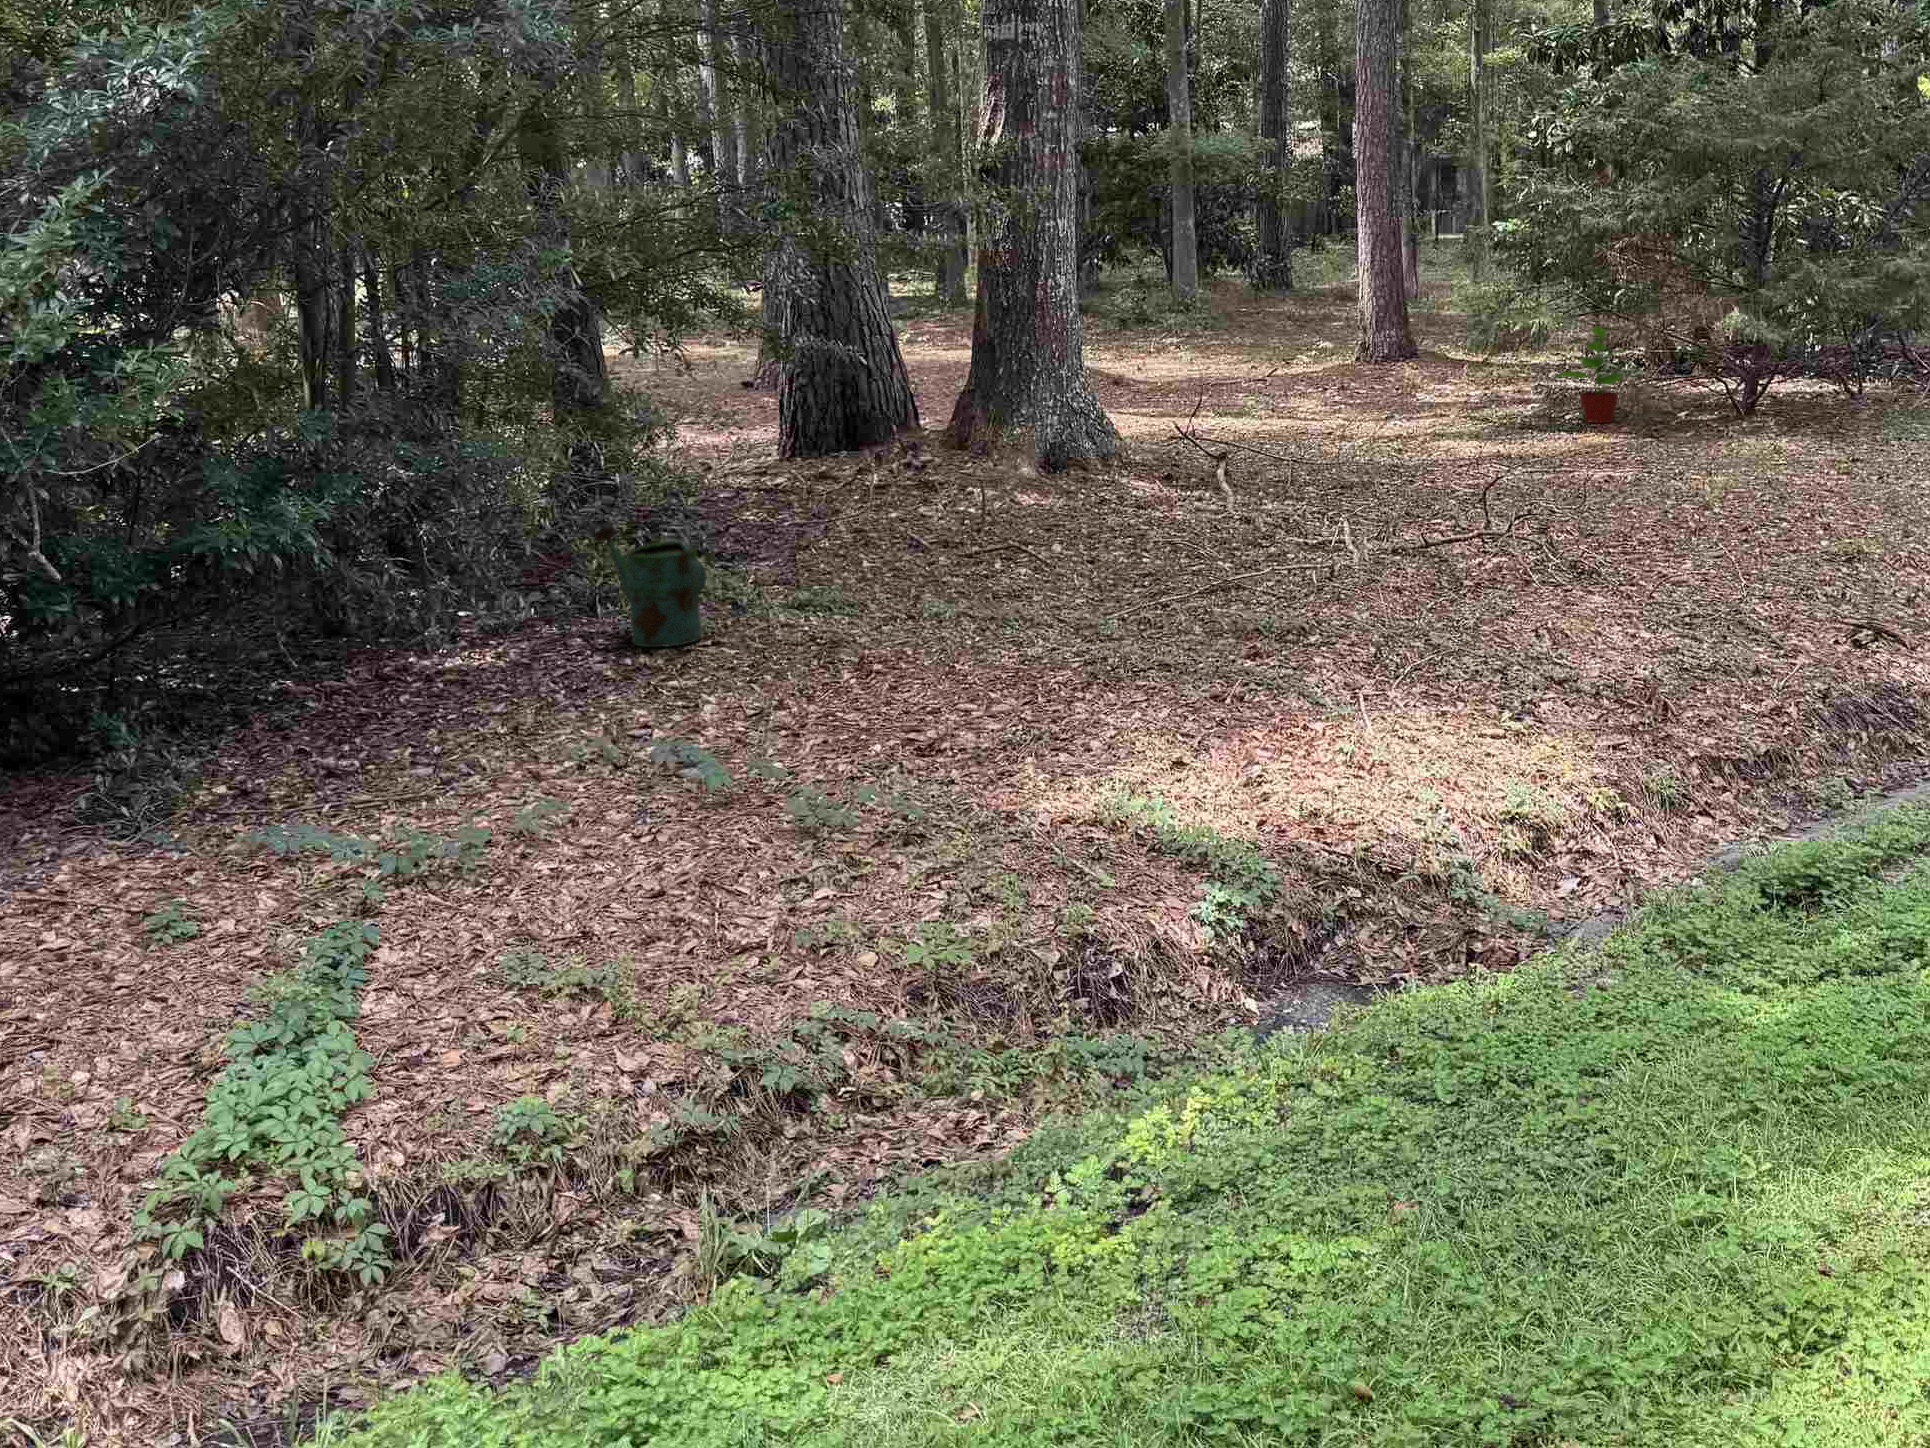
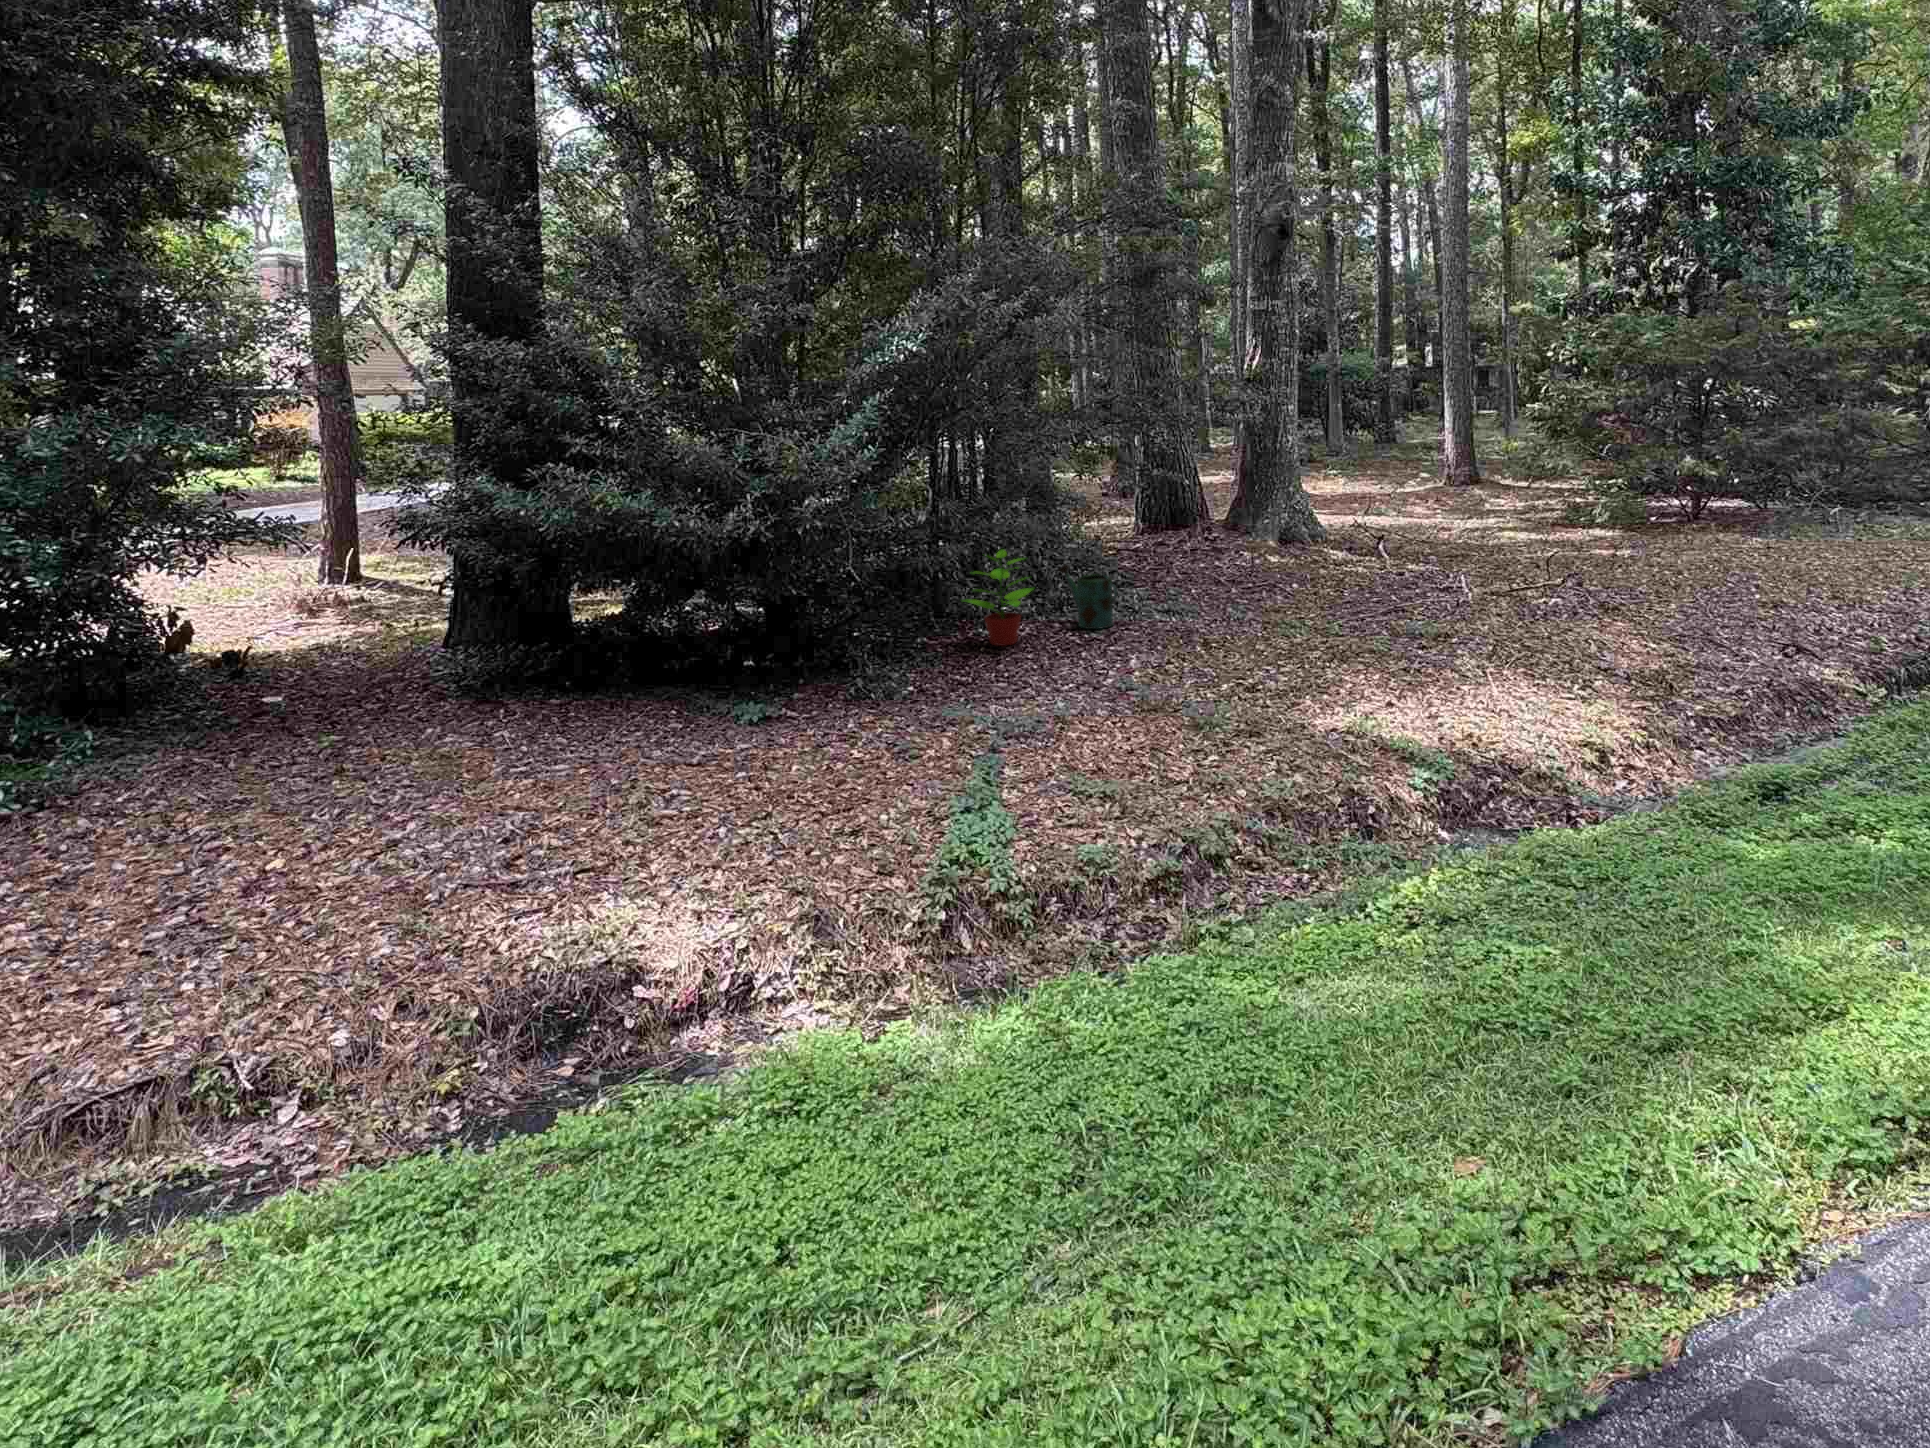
potted plant: present [1555,326,1627,423] -> present [965,549,1033,646]

